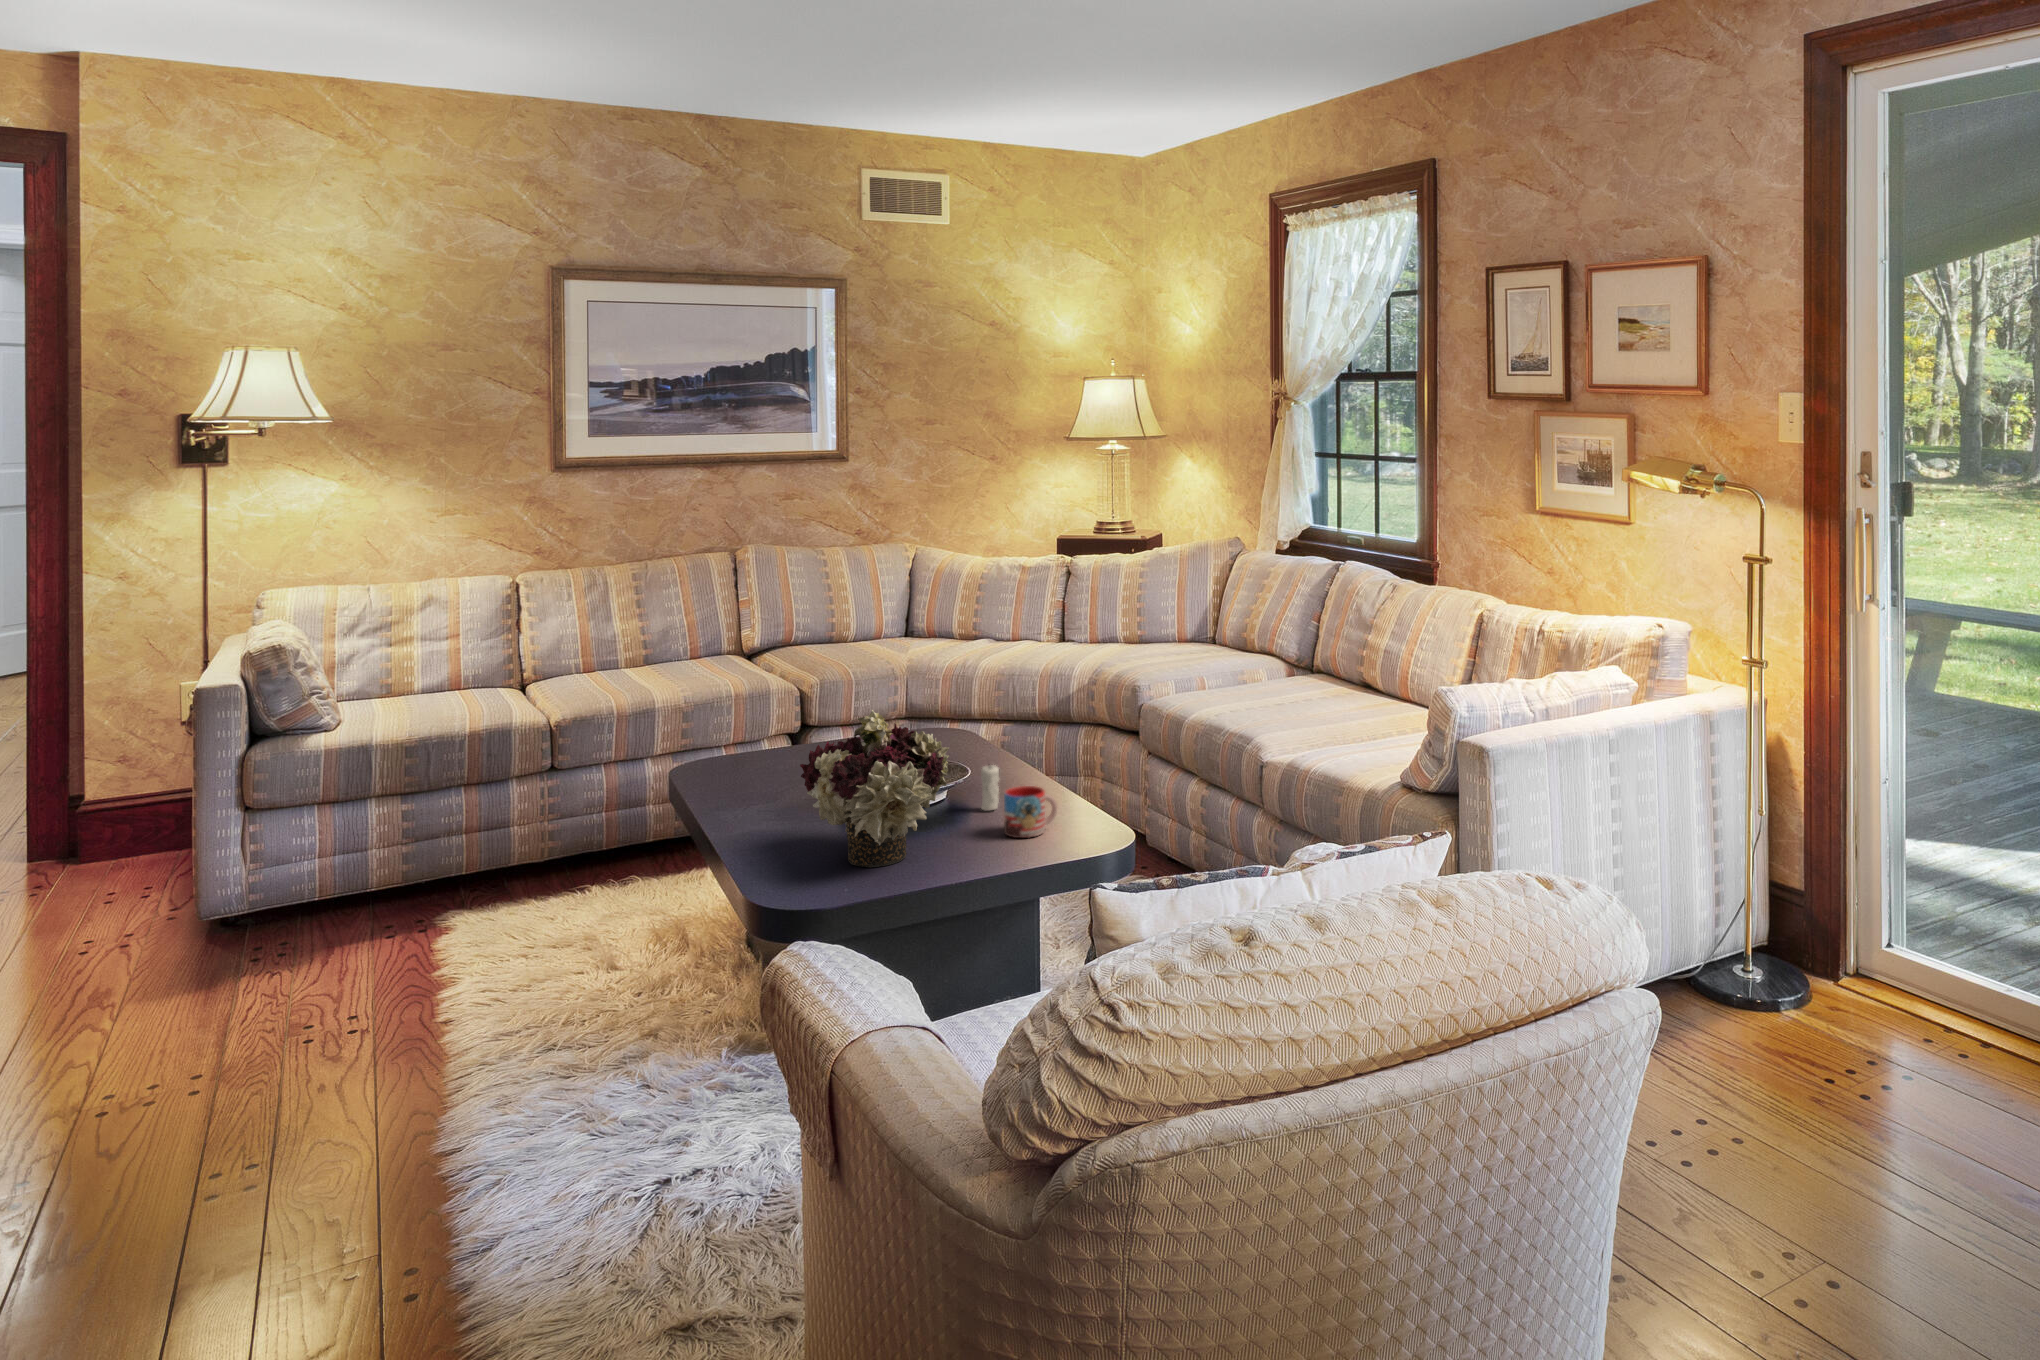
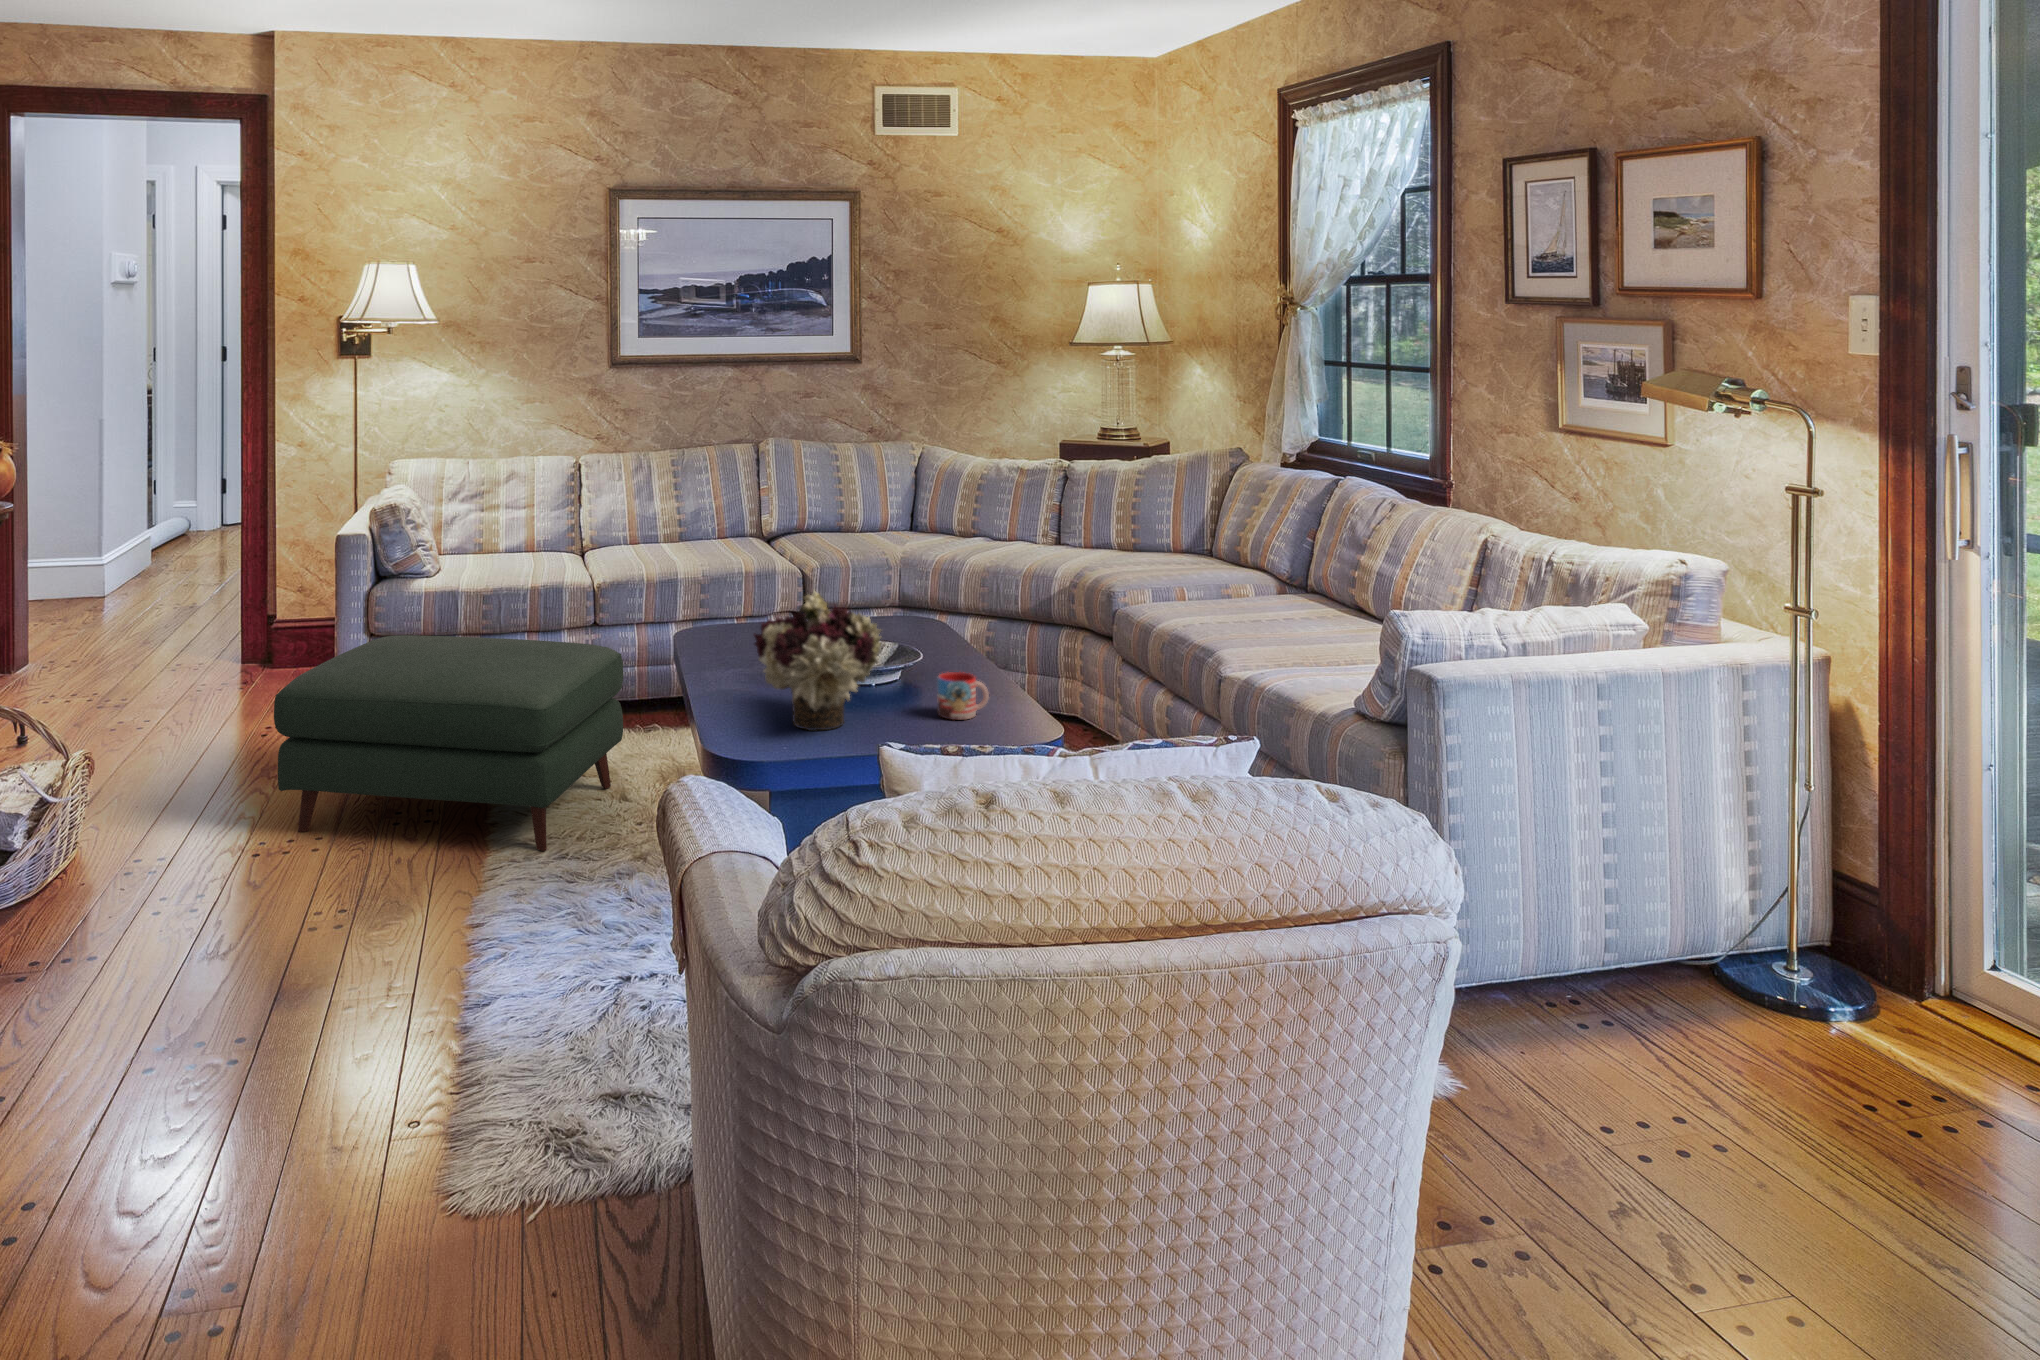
candle: present [981,765,999,810] -> none [924,643,942,692]
ottoman: none [134,793,609,1073] -> present [274,635,624,851]

